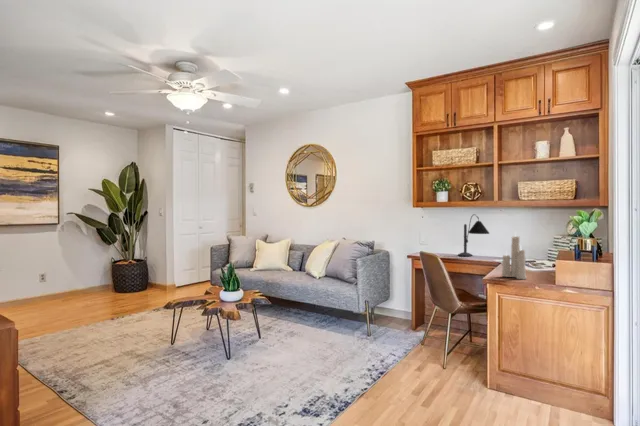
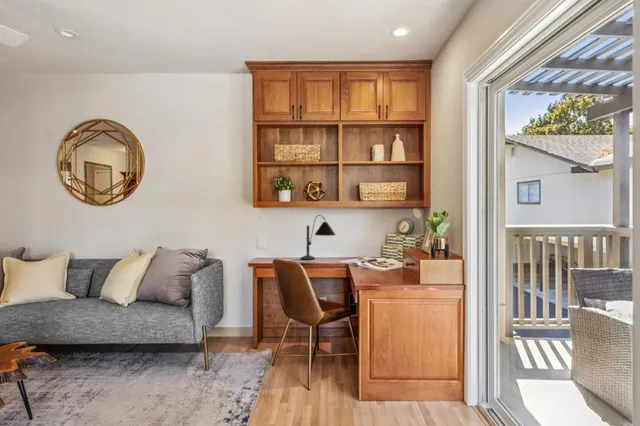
candle: present [502,235,526,279] -> none [382,230,408,284]

